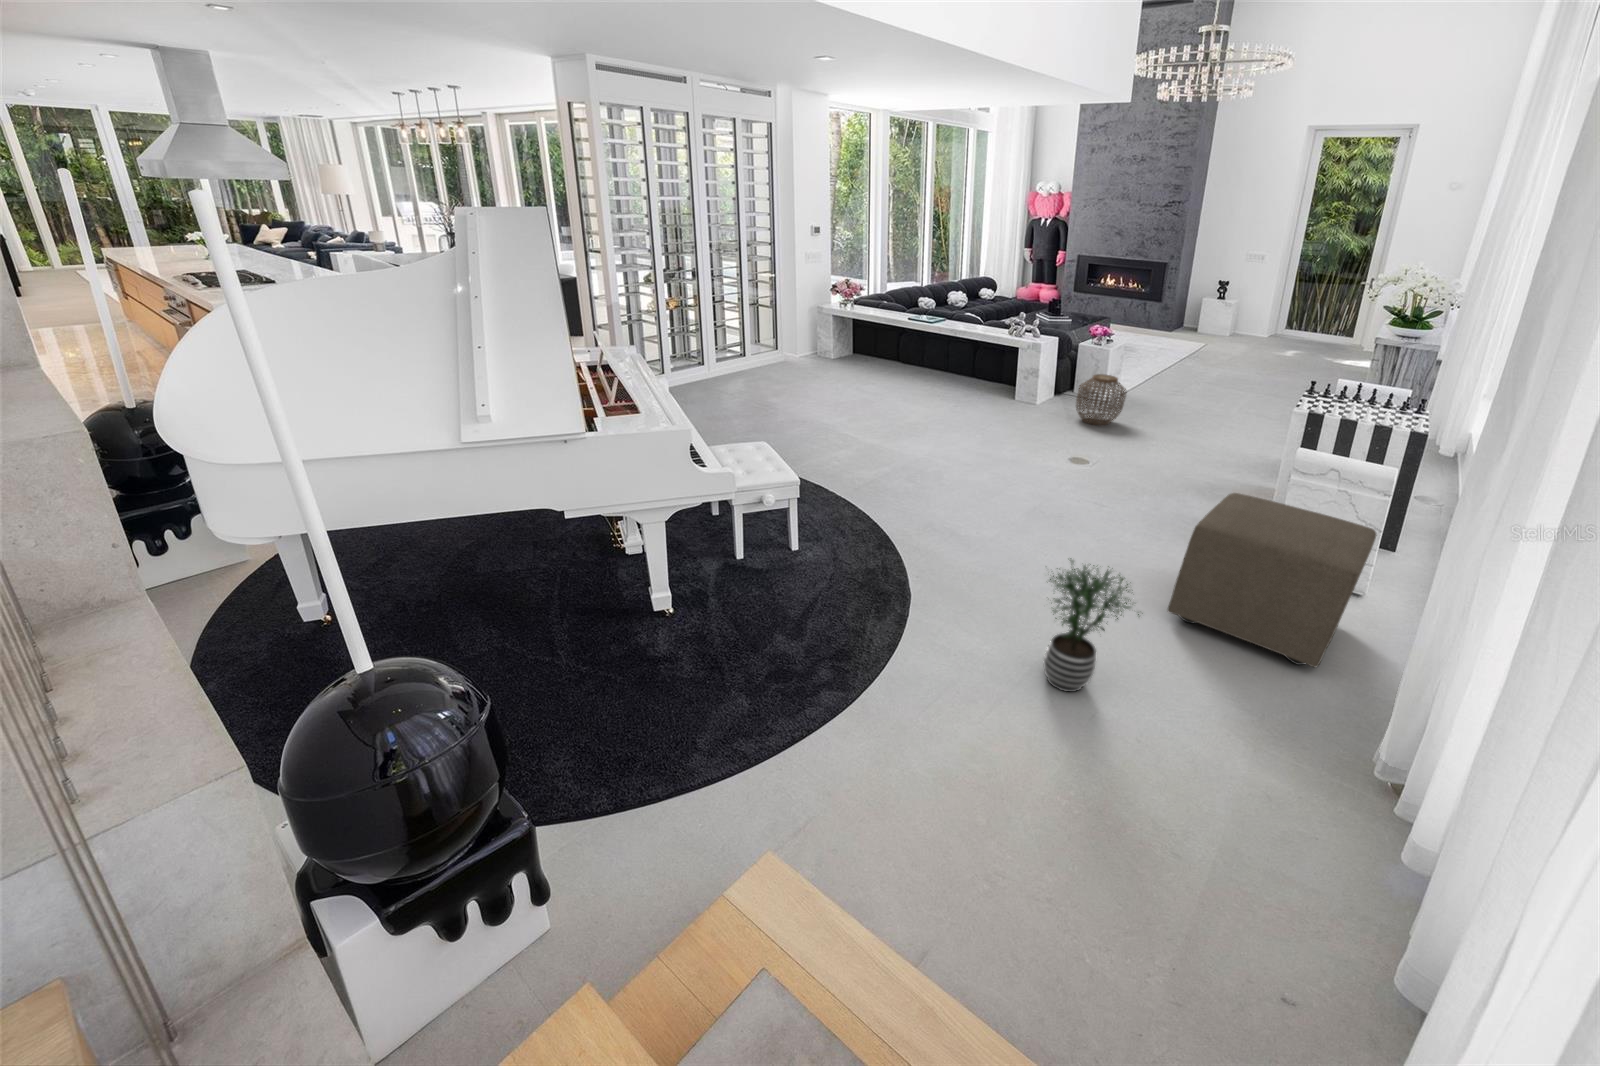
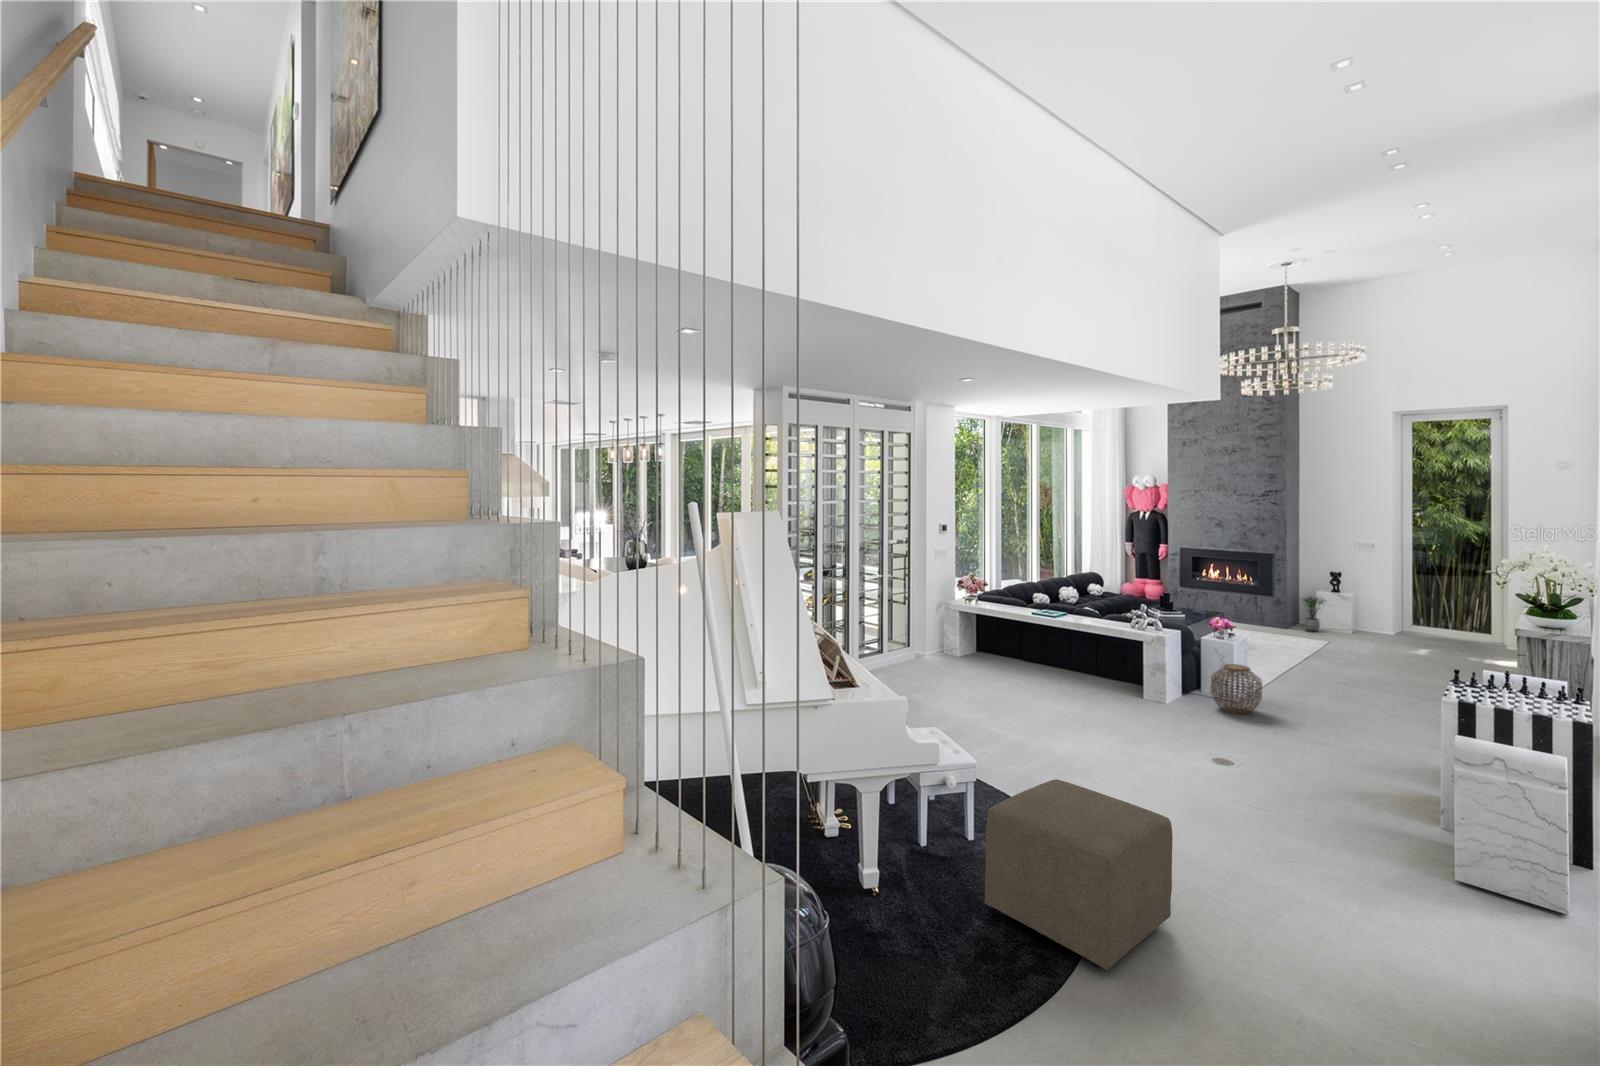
ottoman: present [1168,493,1377,667] -> present [985,779,1173,970]
potted plant: present [1044,558,1143,692] -> present [1302,597,1326,632]

